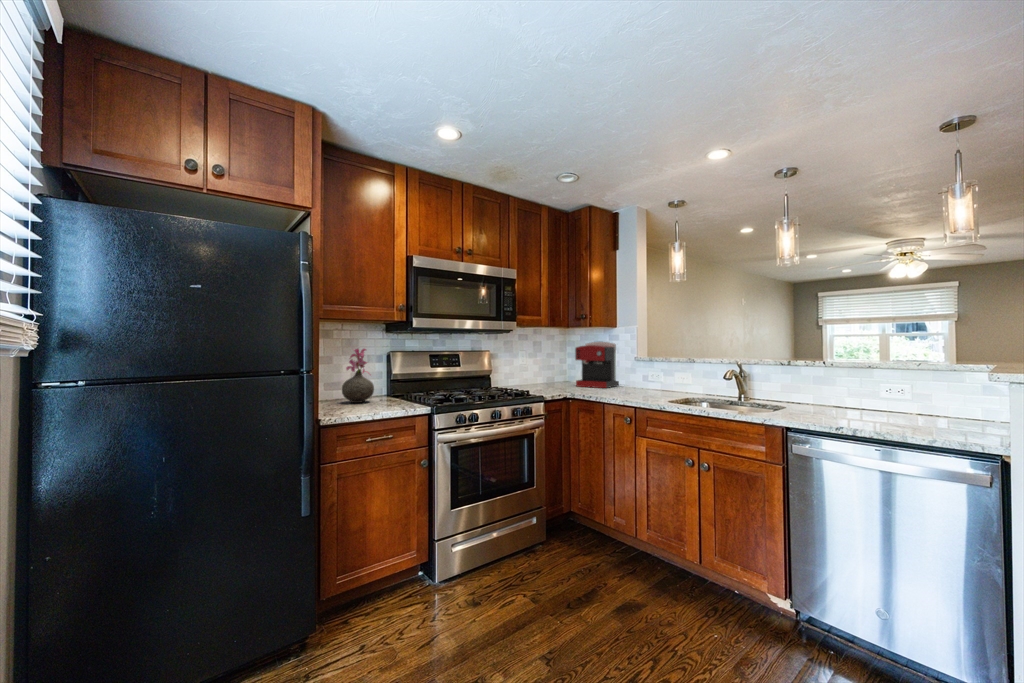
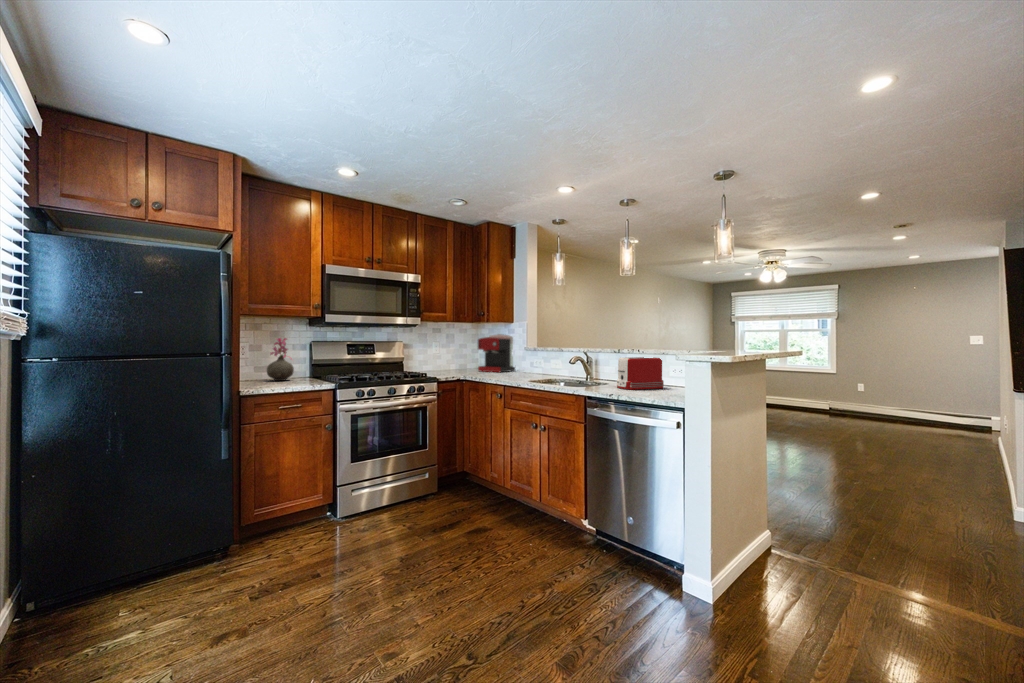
toaster: none [811,371,881,416] -> present [617,357,664,390]

